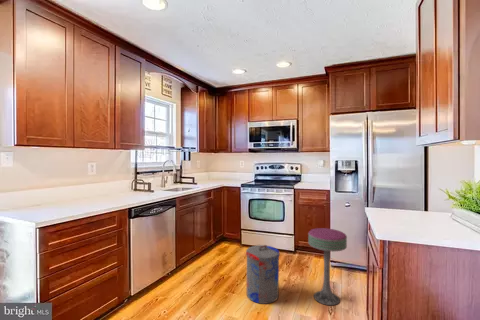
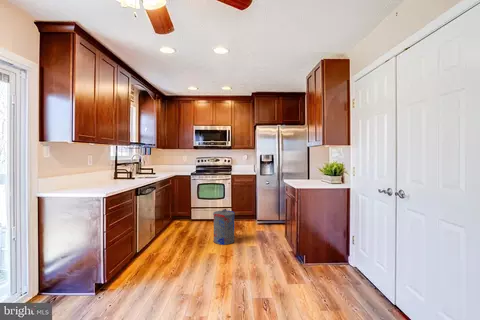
bar stool: present [308,228,347,305] -> none [251,196,273,240]

